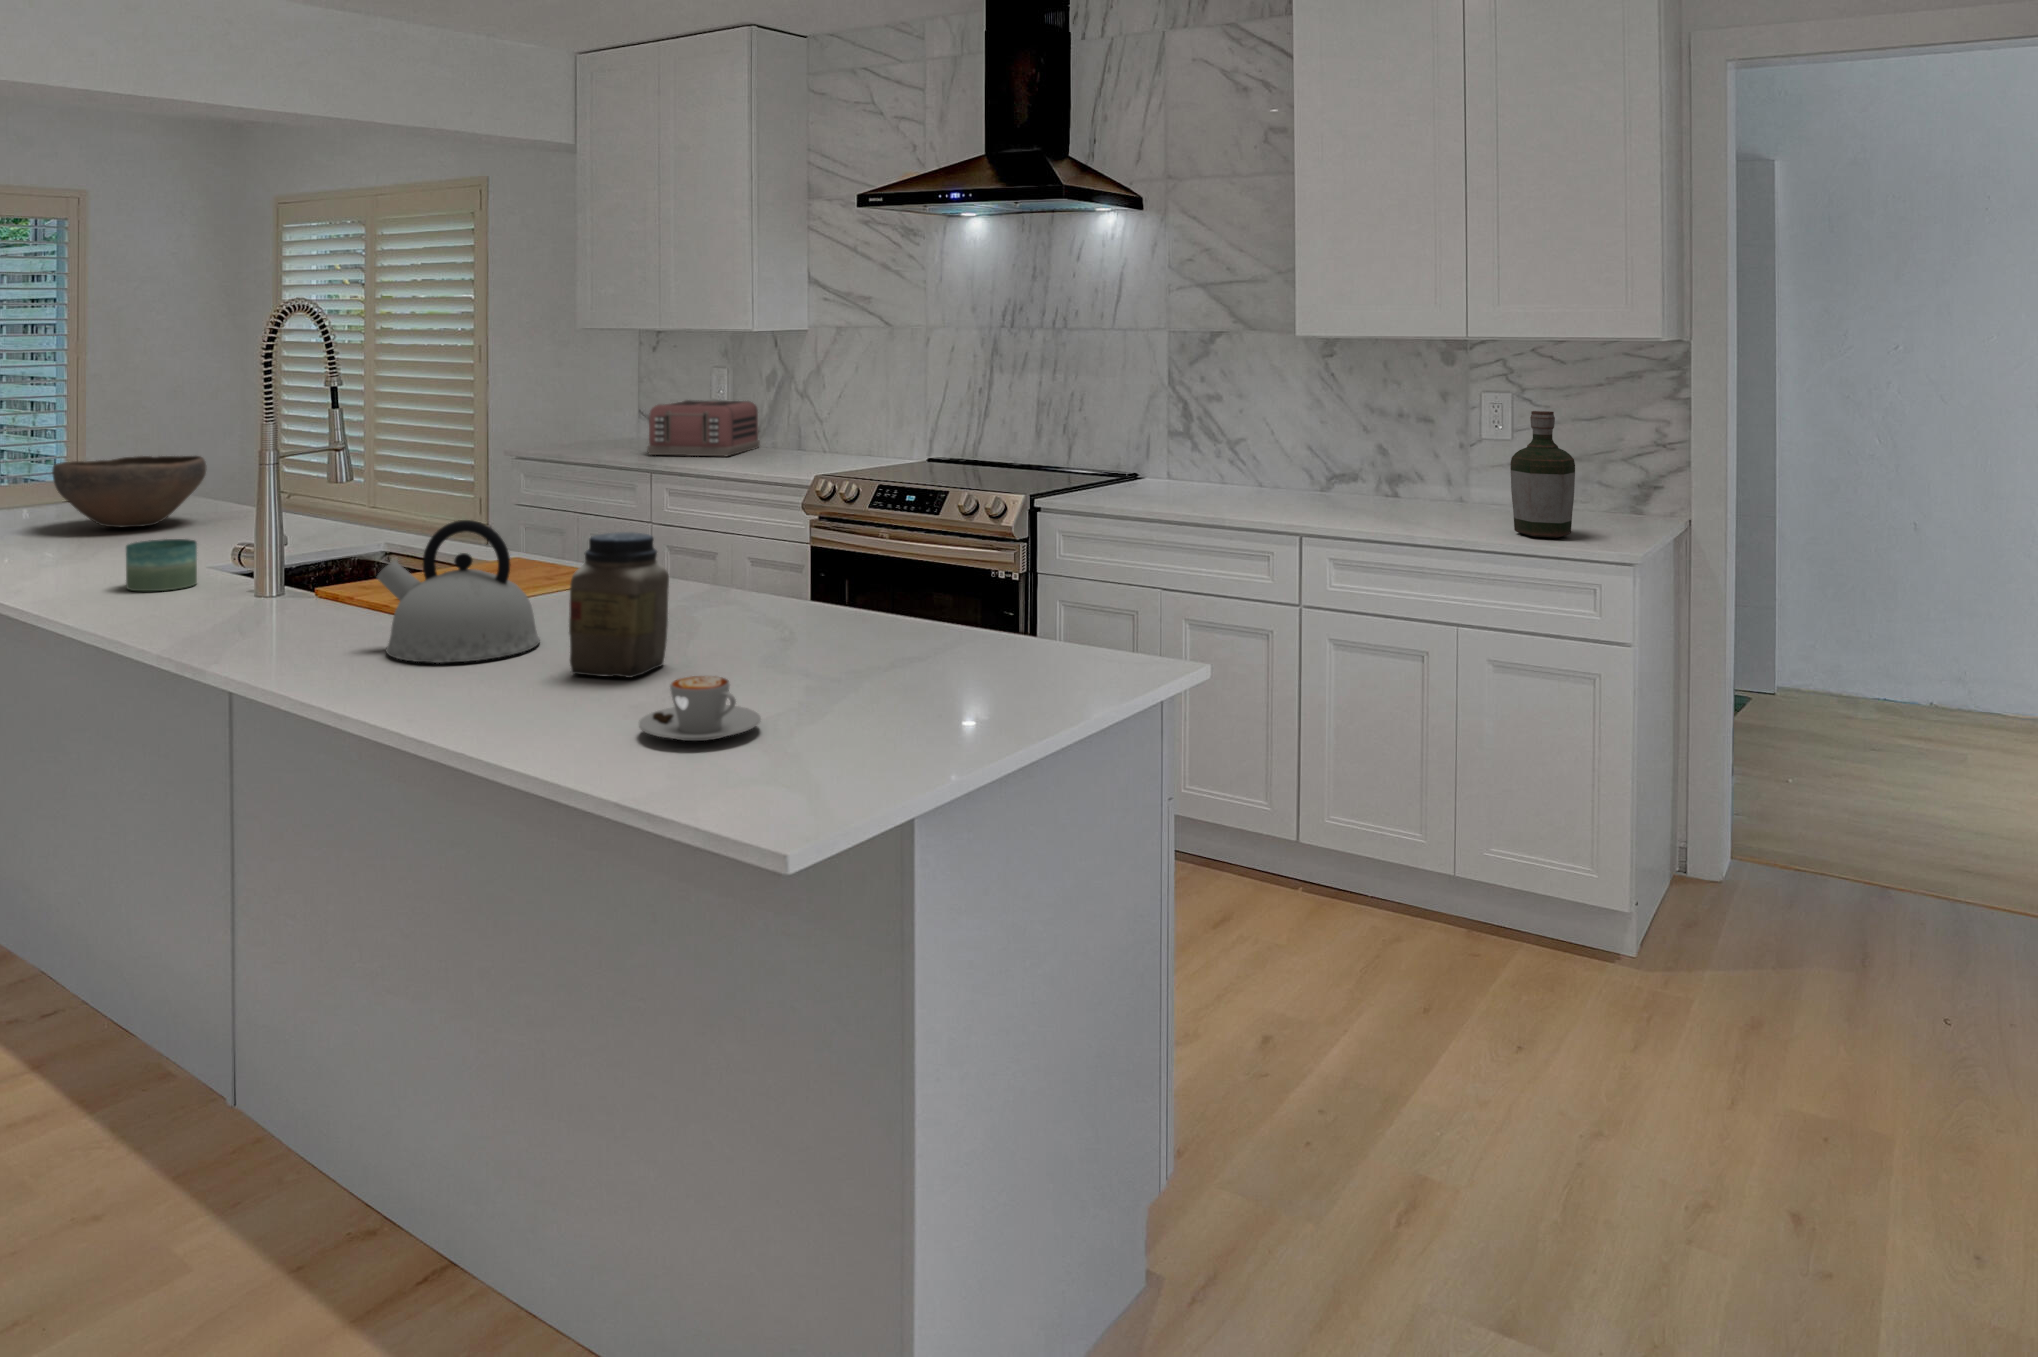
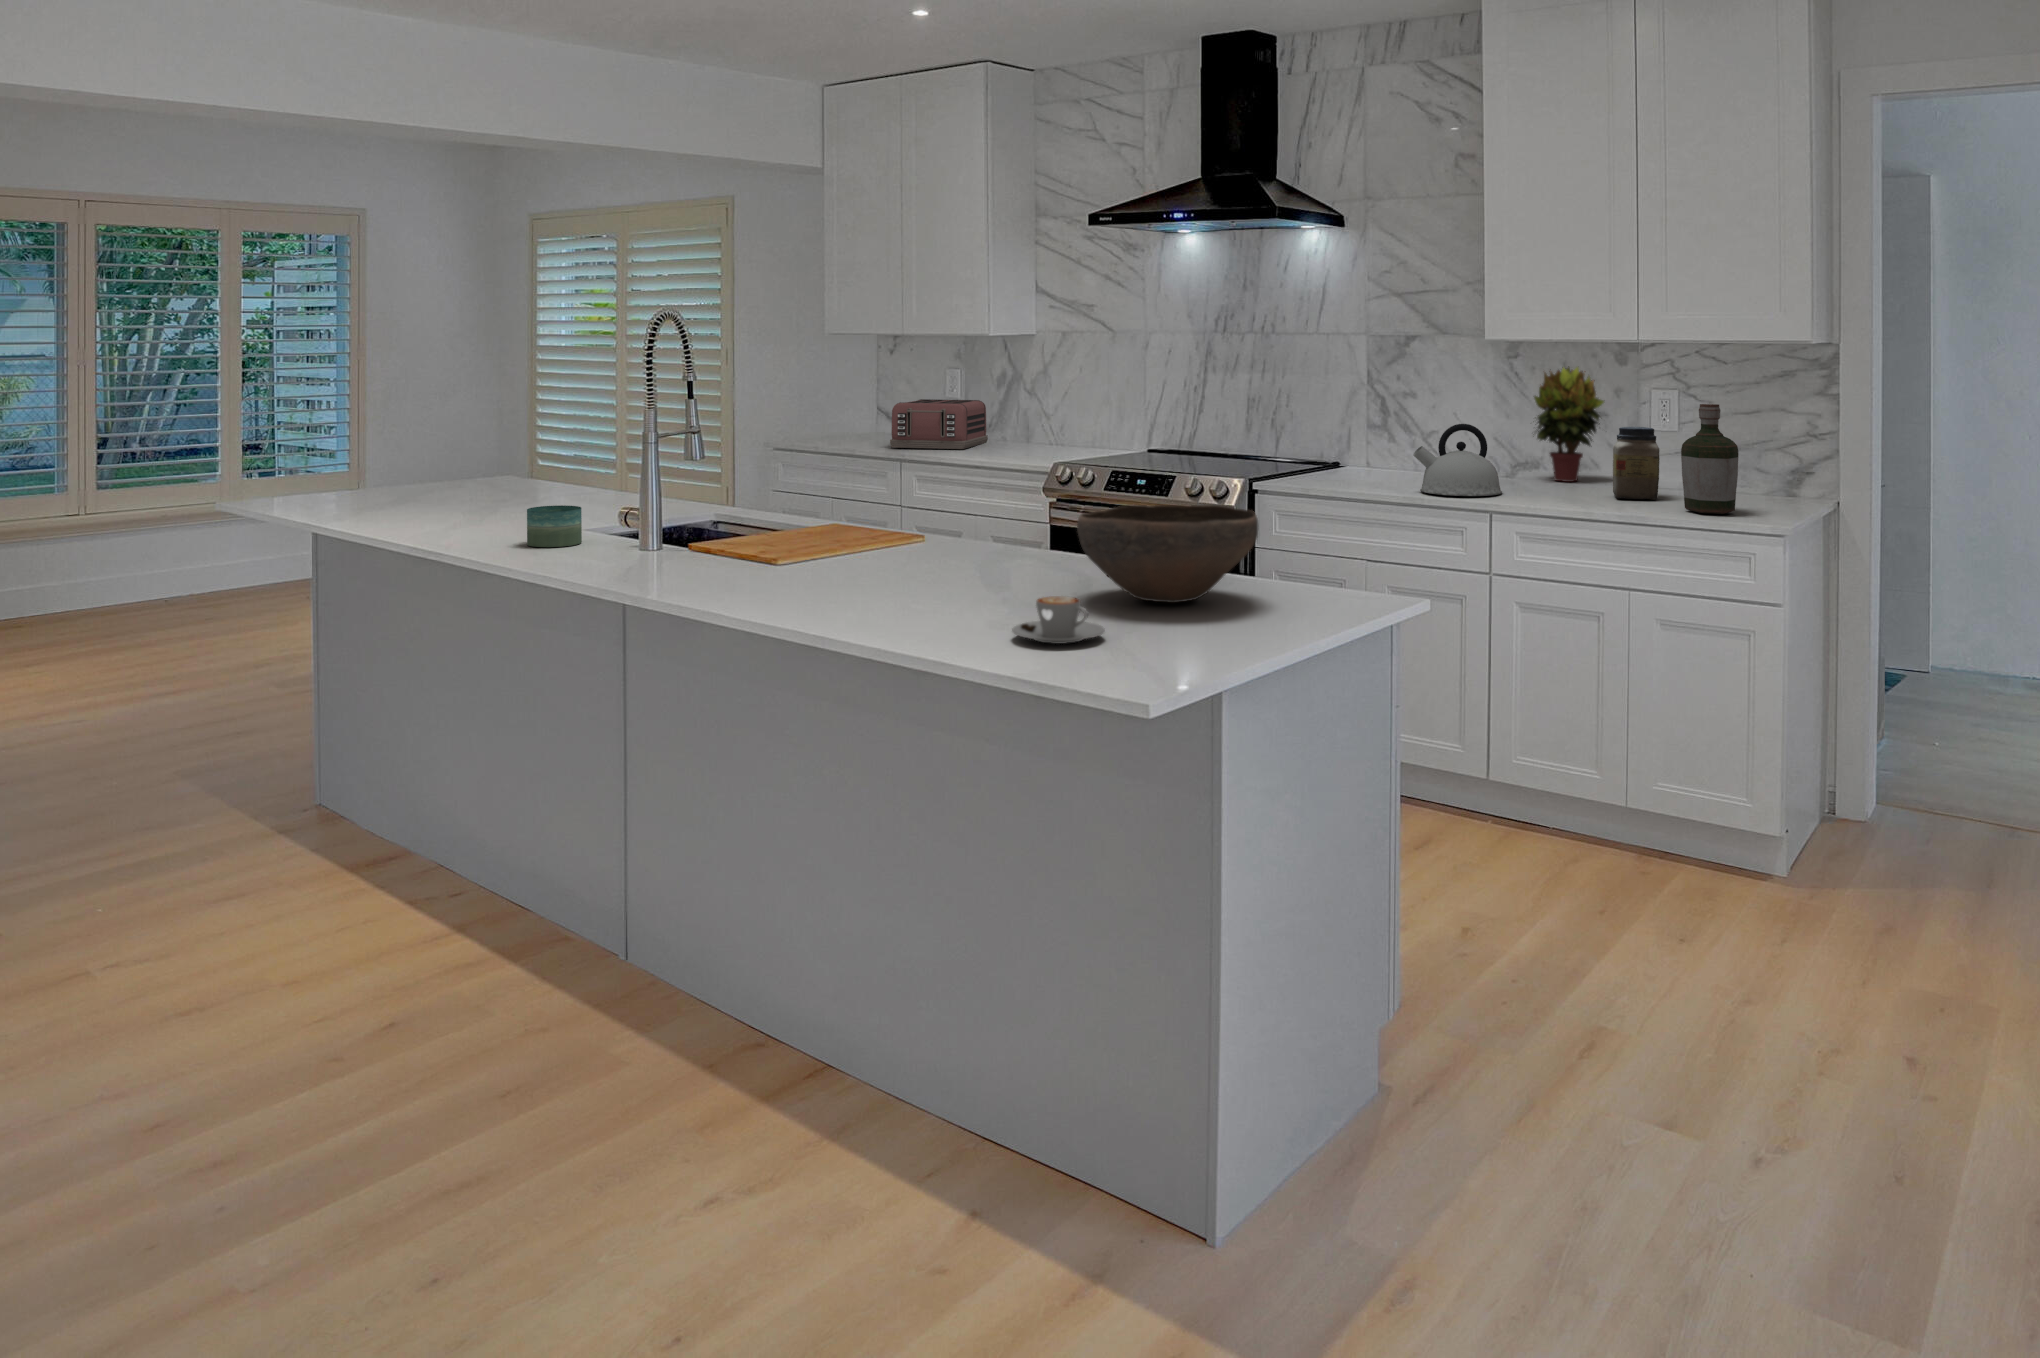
potted plant: none [1344,365,1433,496] -> present [1534,367,1604,482]
bowl: present [52,456,206,528] -> present [1077,505,1258,603]
kettle: present [377,520,540,663] -> present [1413,424,1502,496]
jar: present [569,532,669,678] -> present [1613,427,1660,499]

